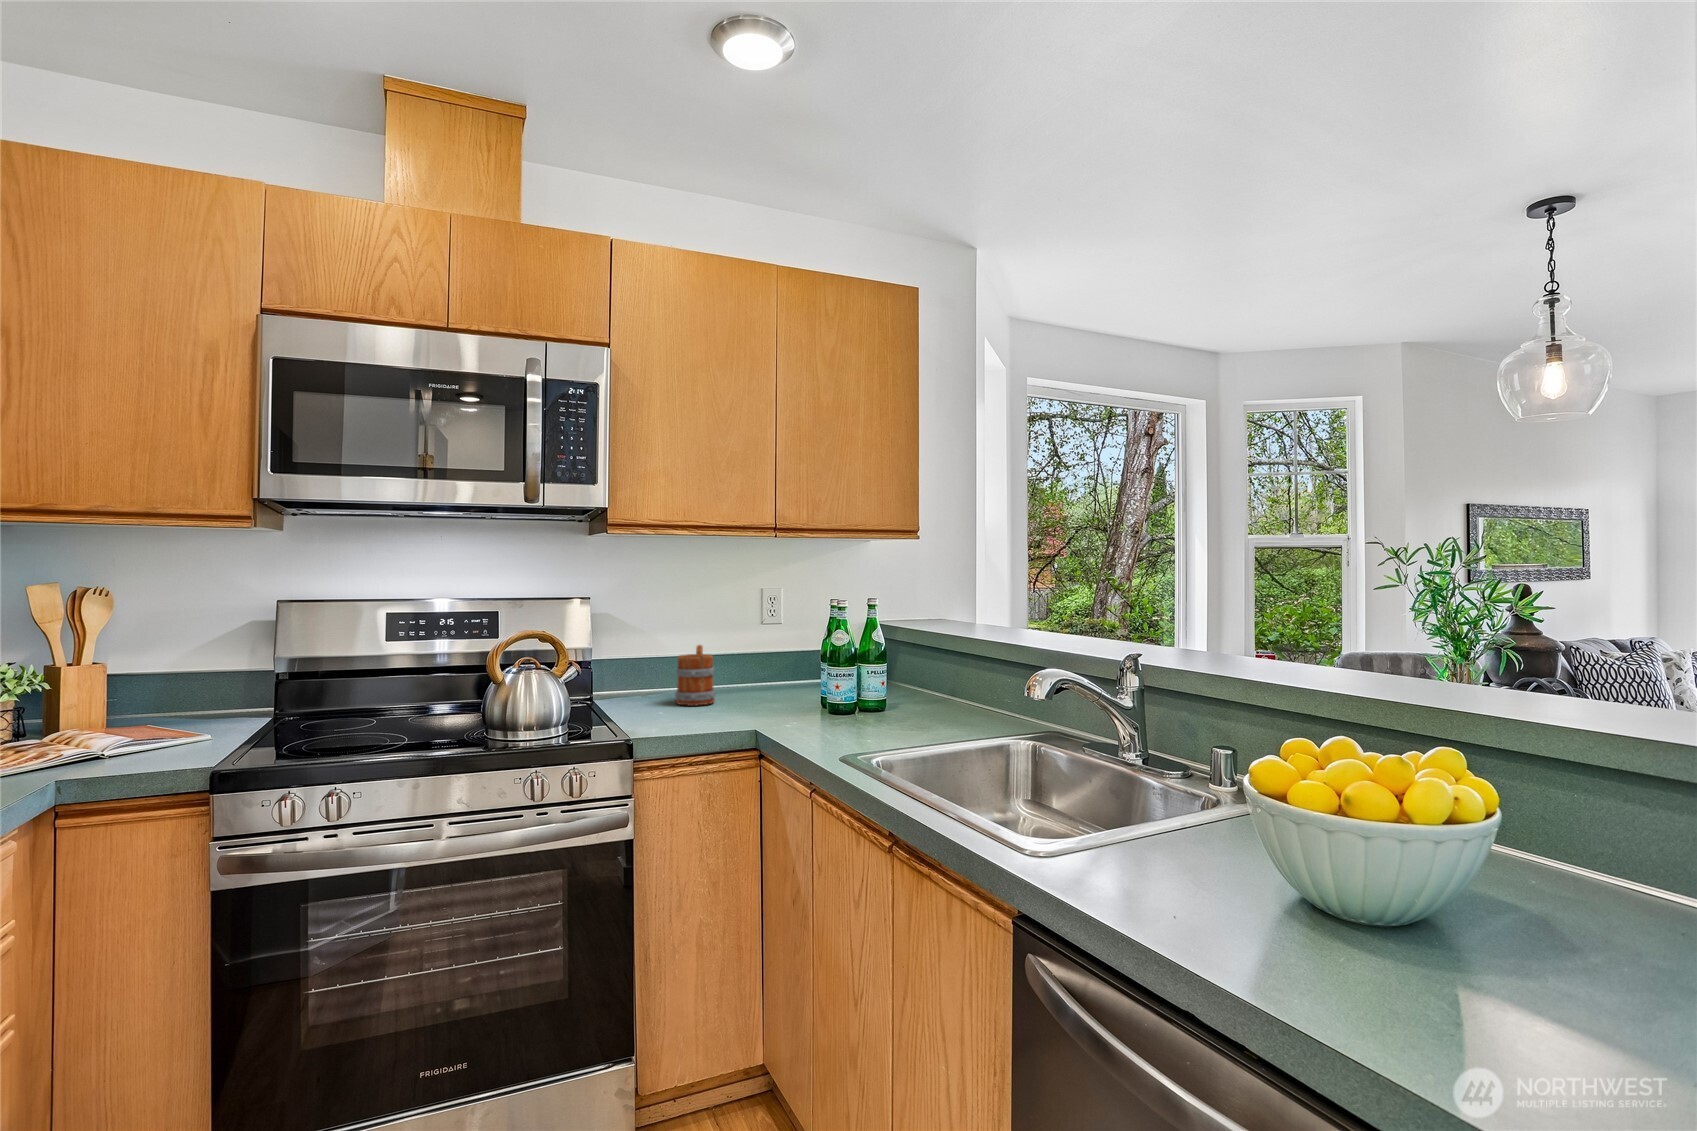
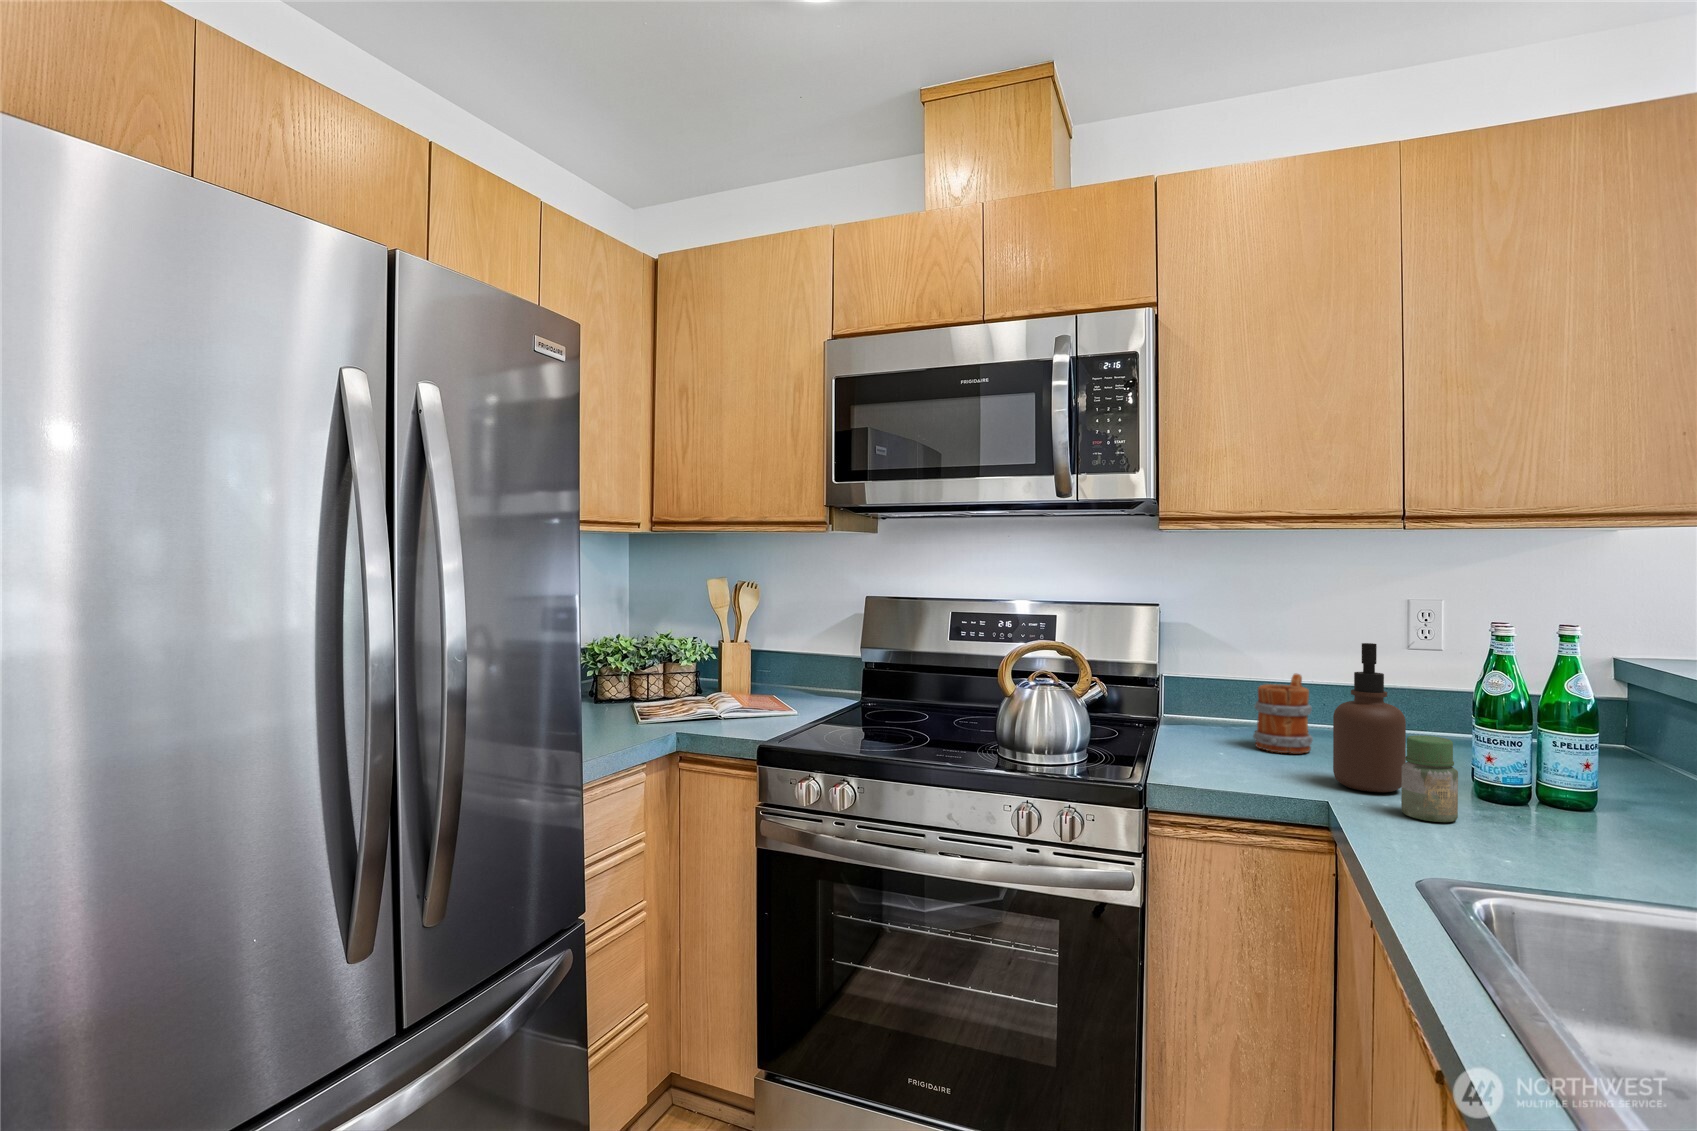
soap dispenser: none [748,616,792,720] -> present [1333,643,1406,792]
jar: none [800,674,832,730] -> present [1401,735,1458,822]

